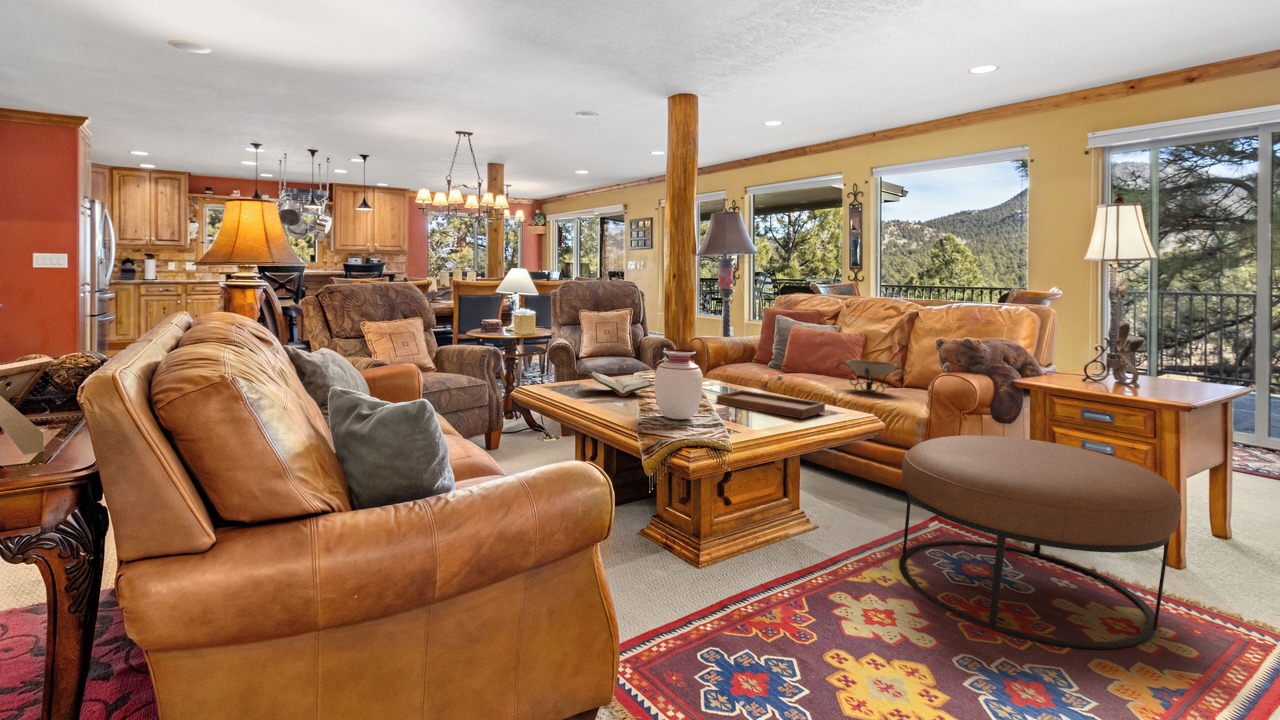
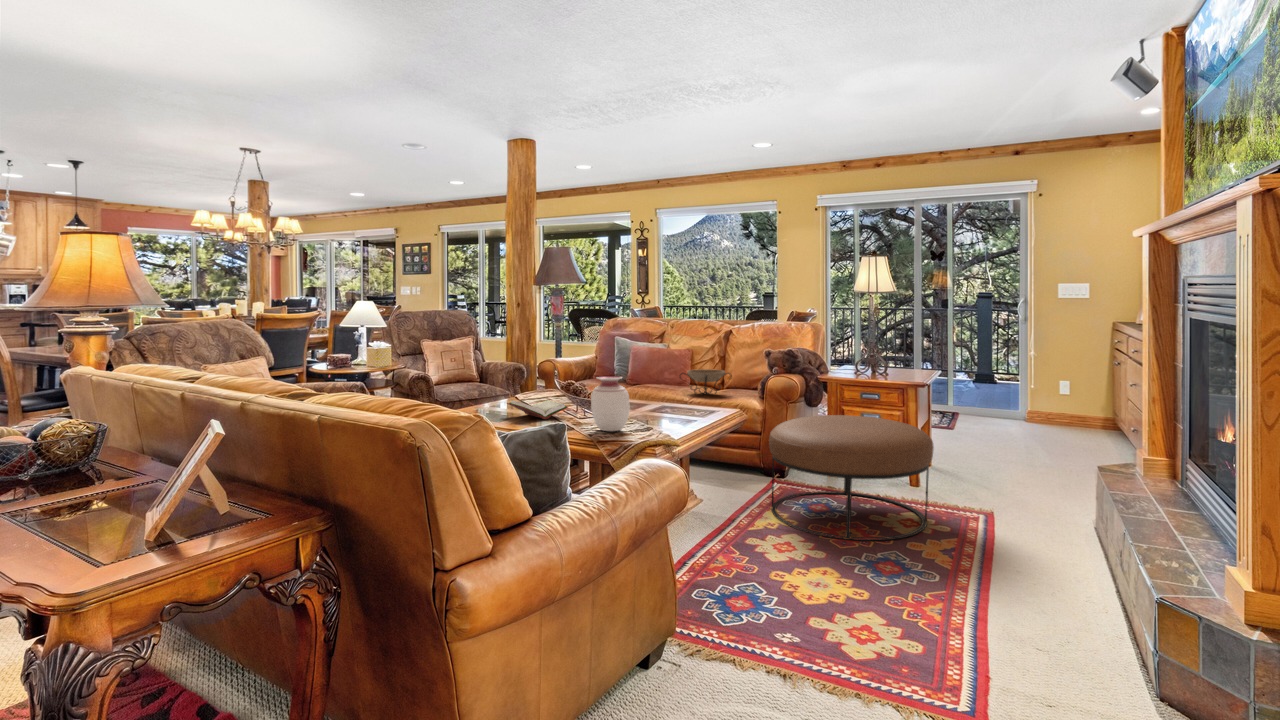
tray: present [716,376,825,419] -> none [618,388,700,420]

